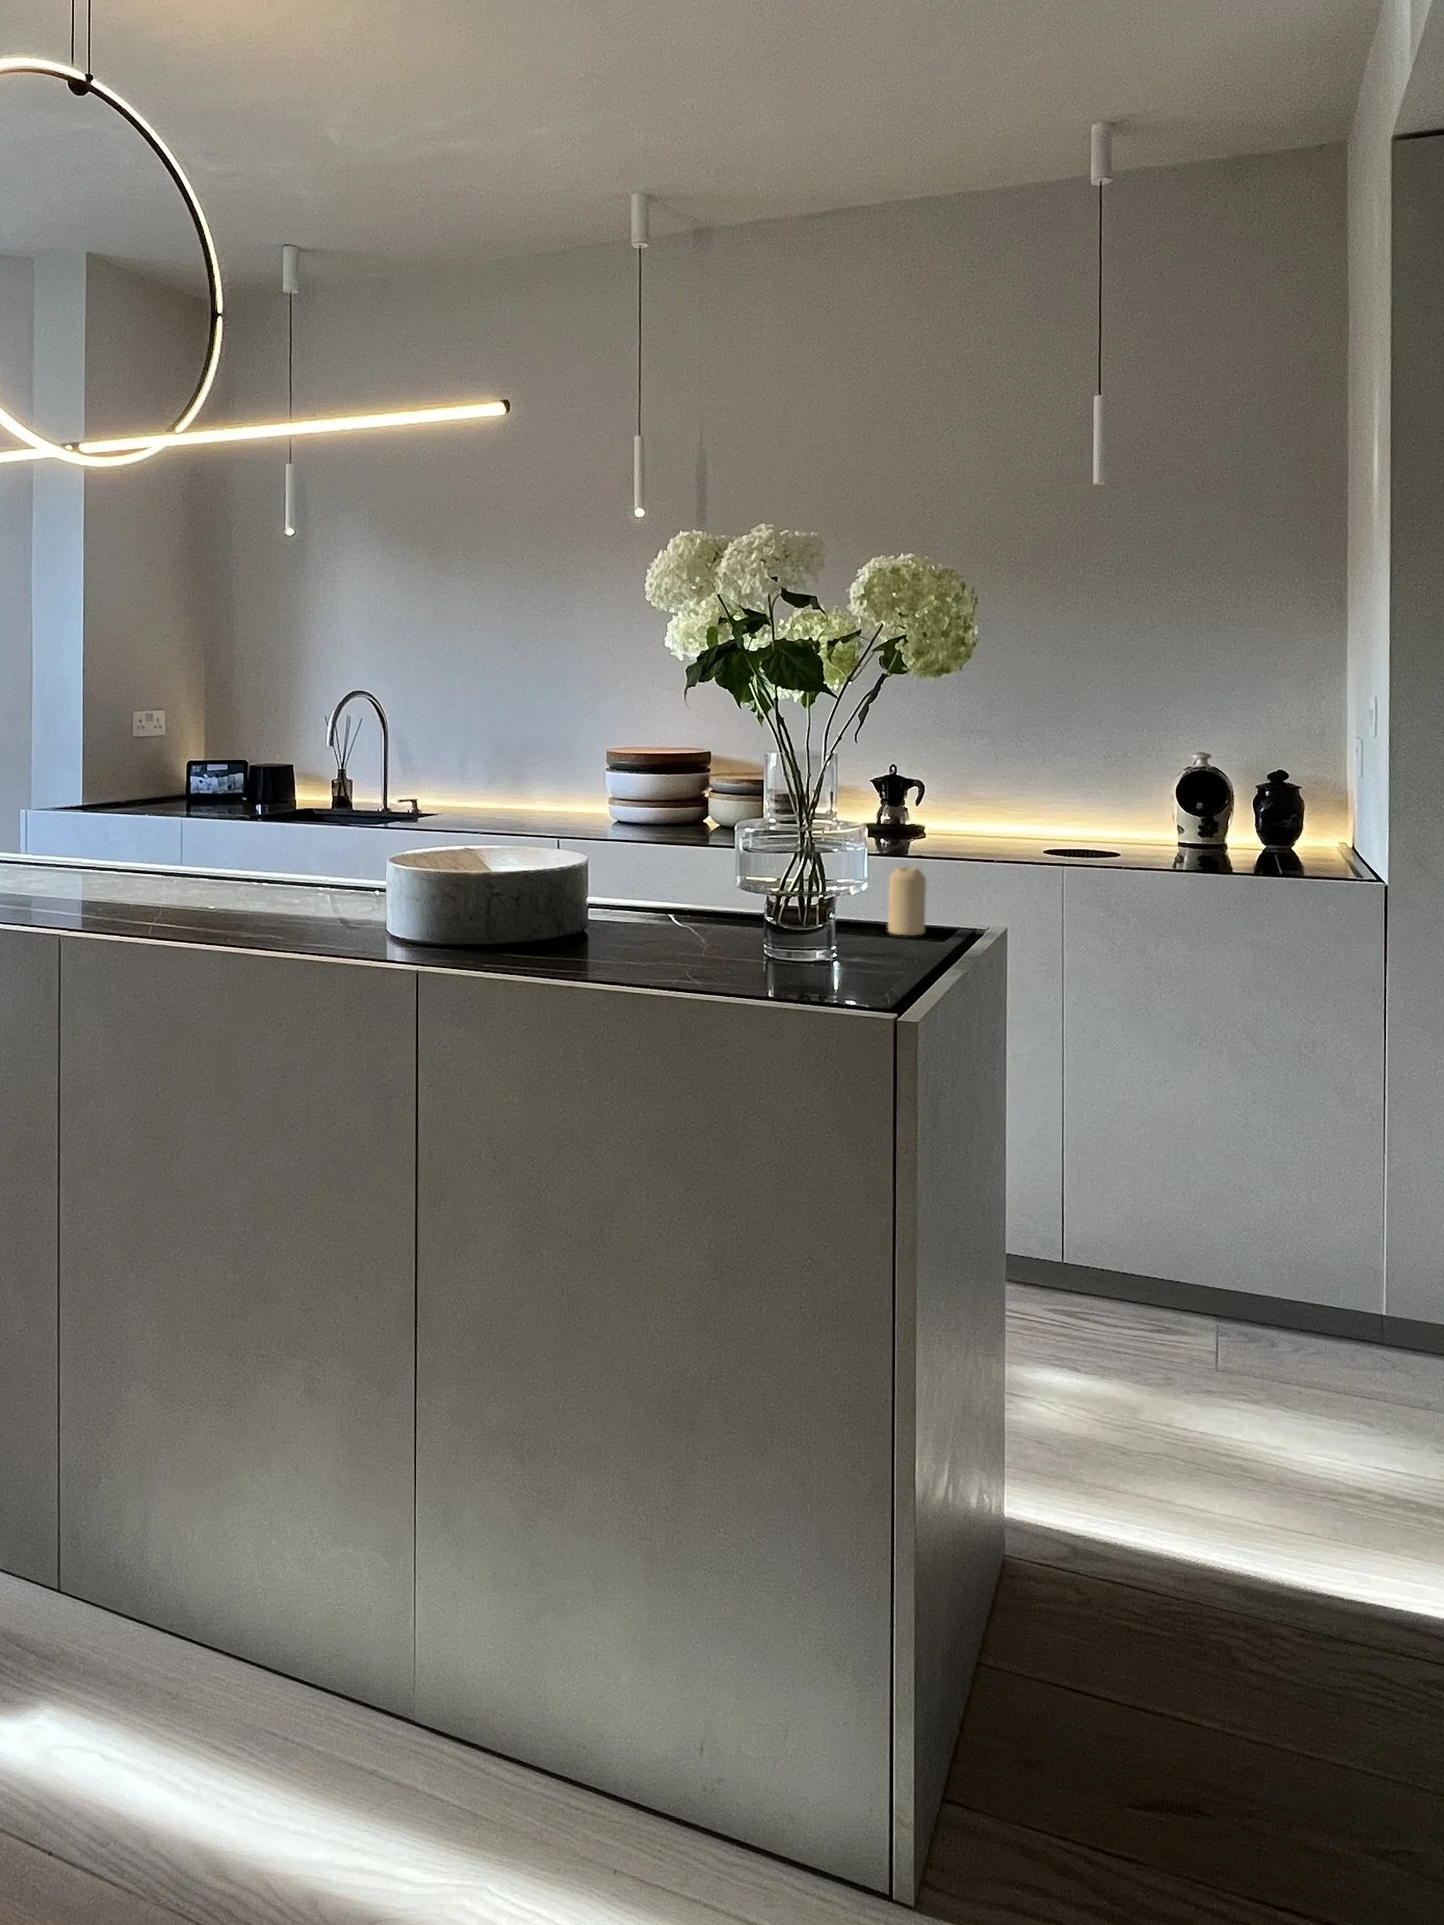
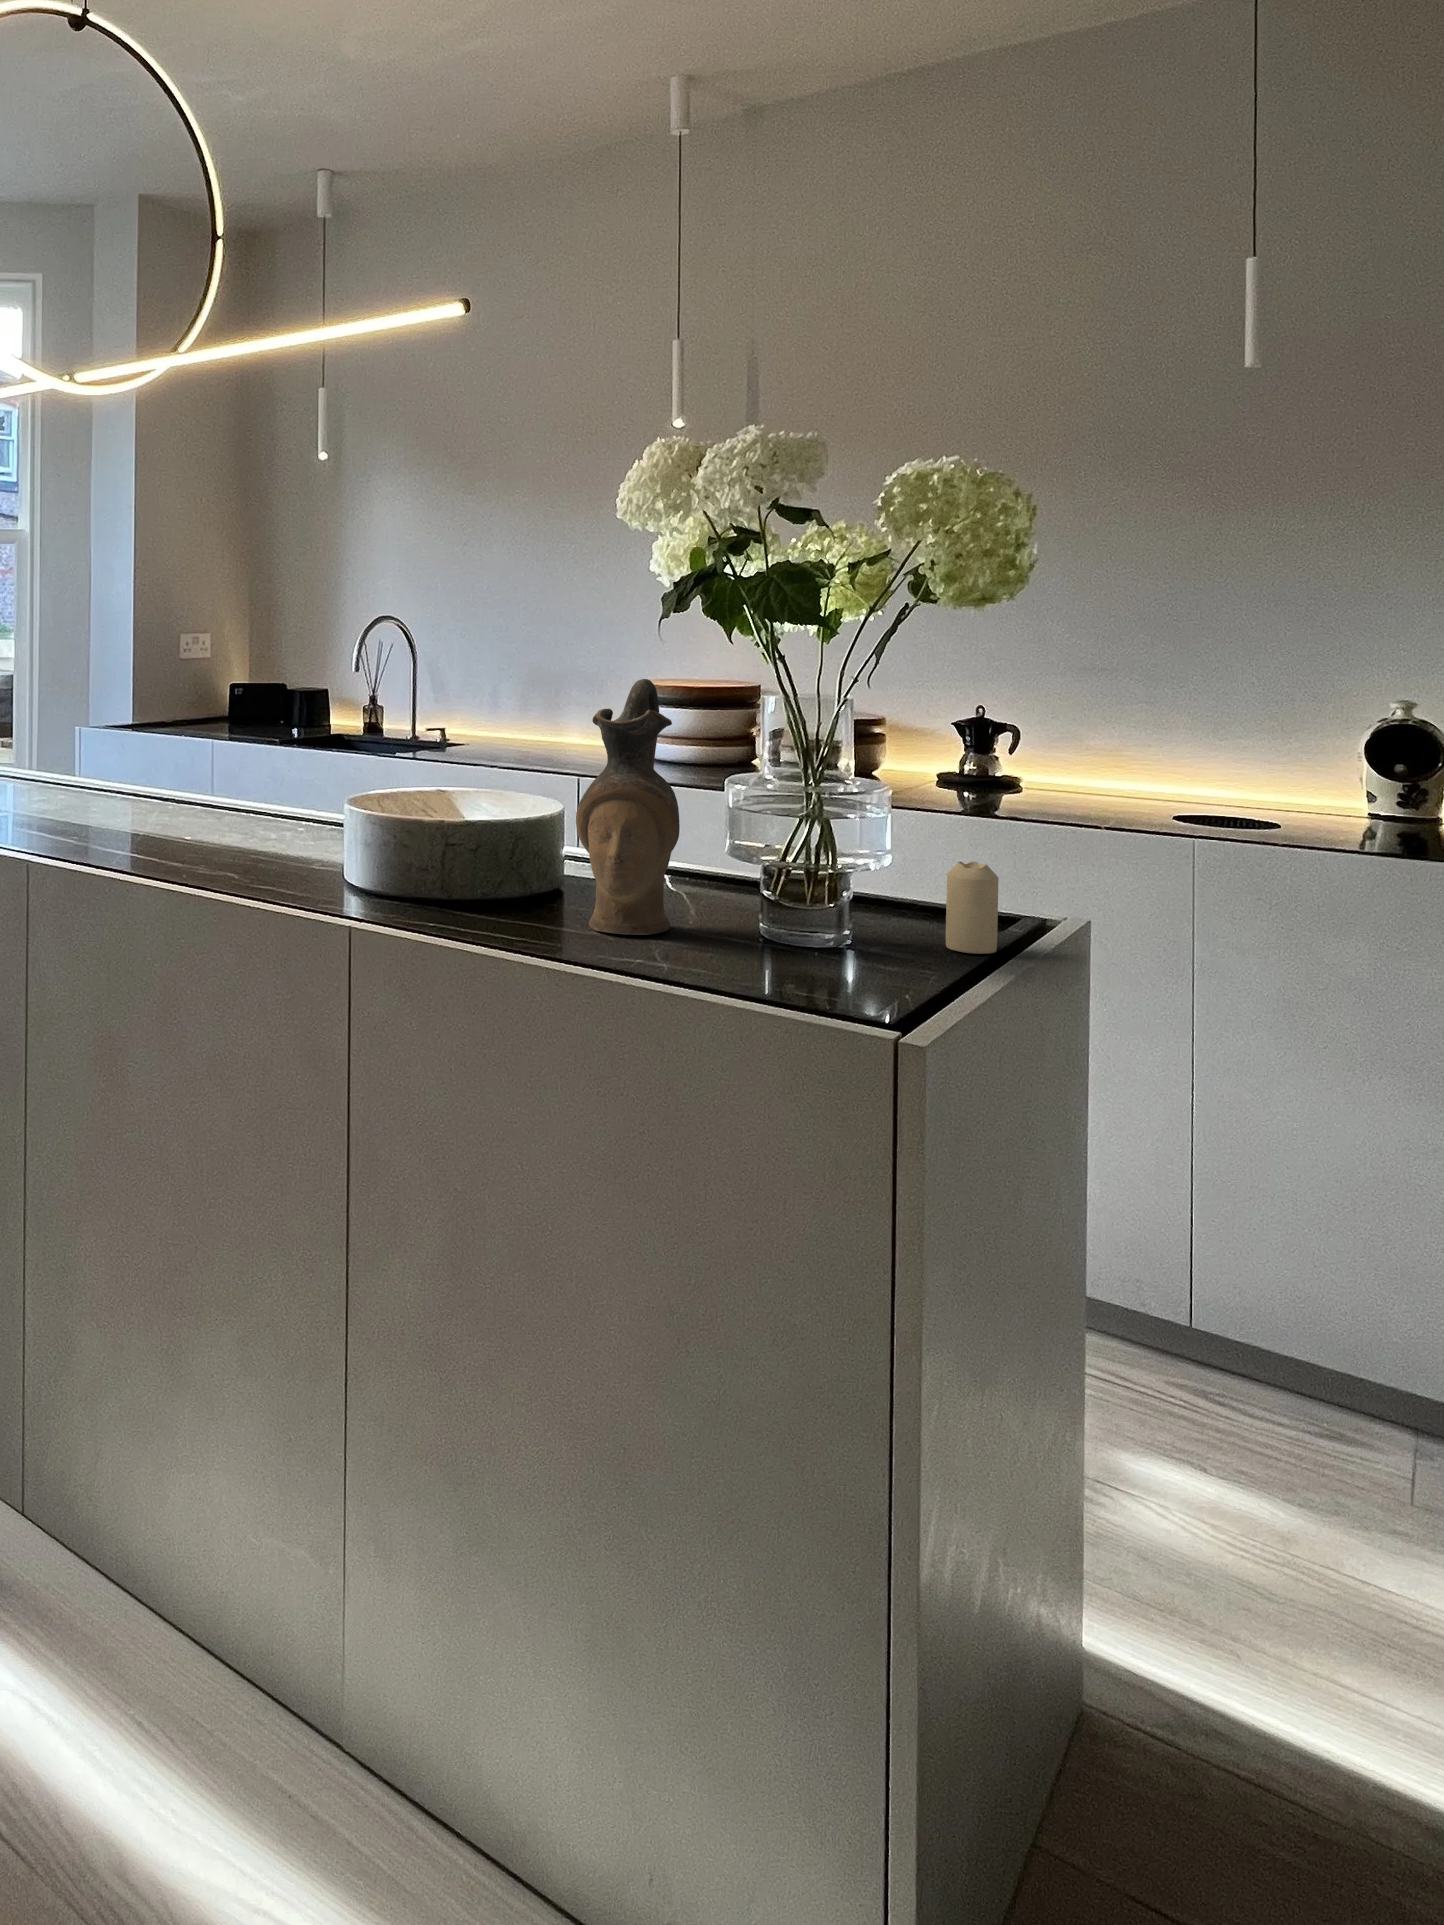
ceramic pitcher: none [610,731,692,934] -> present [576,679,680,935]

